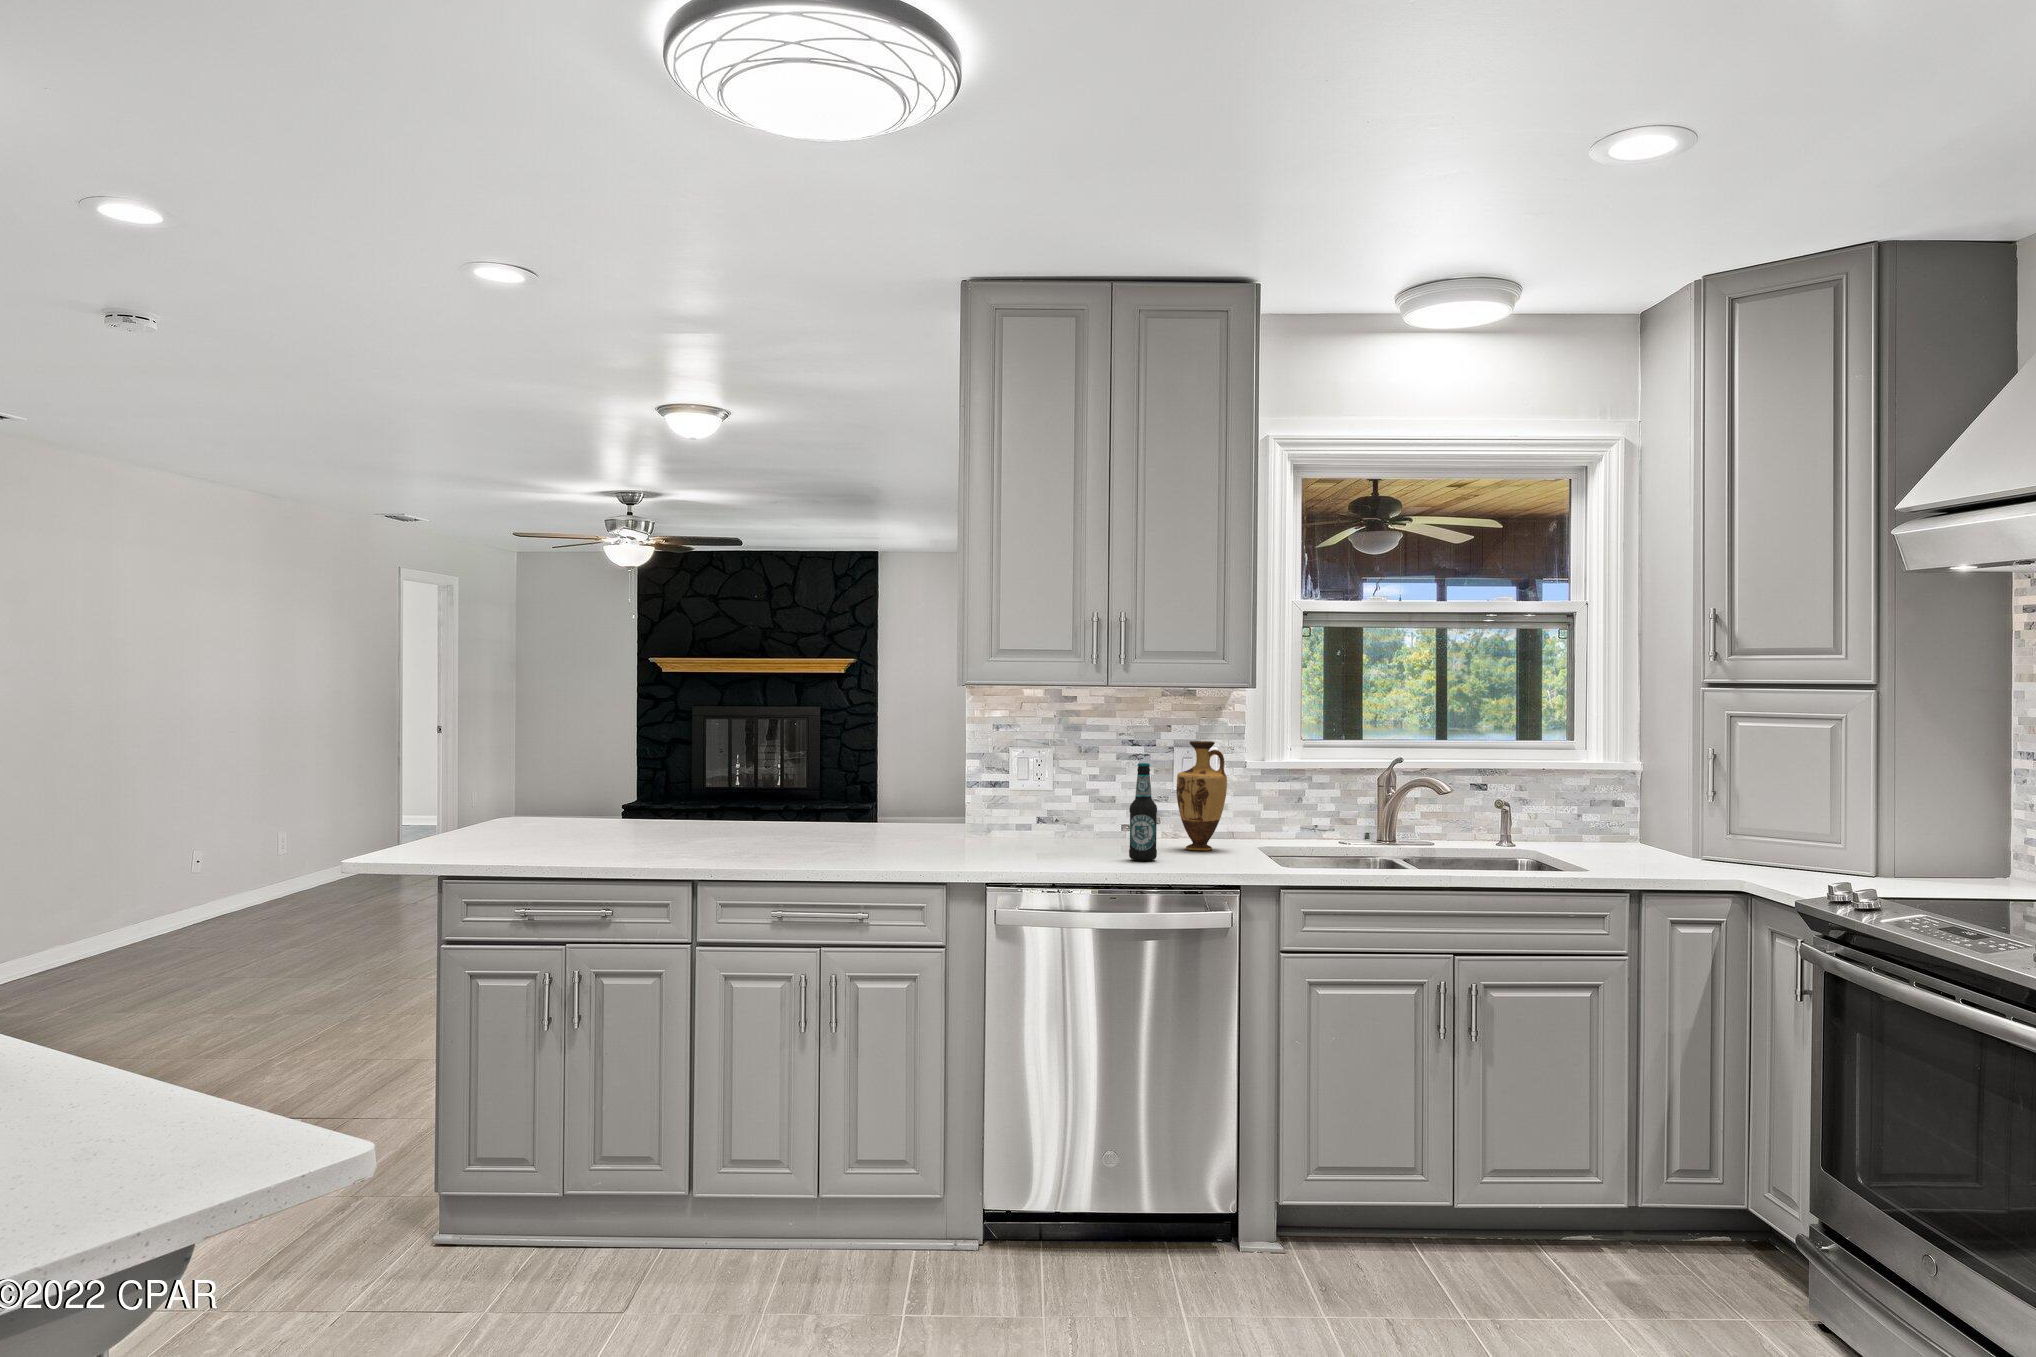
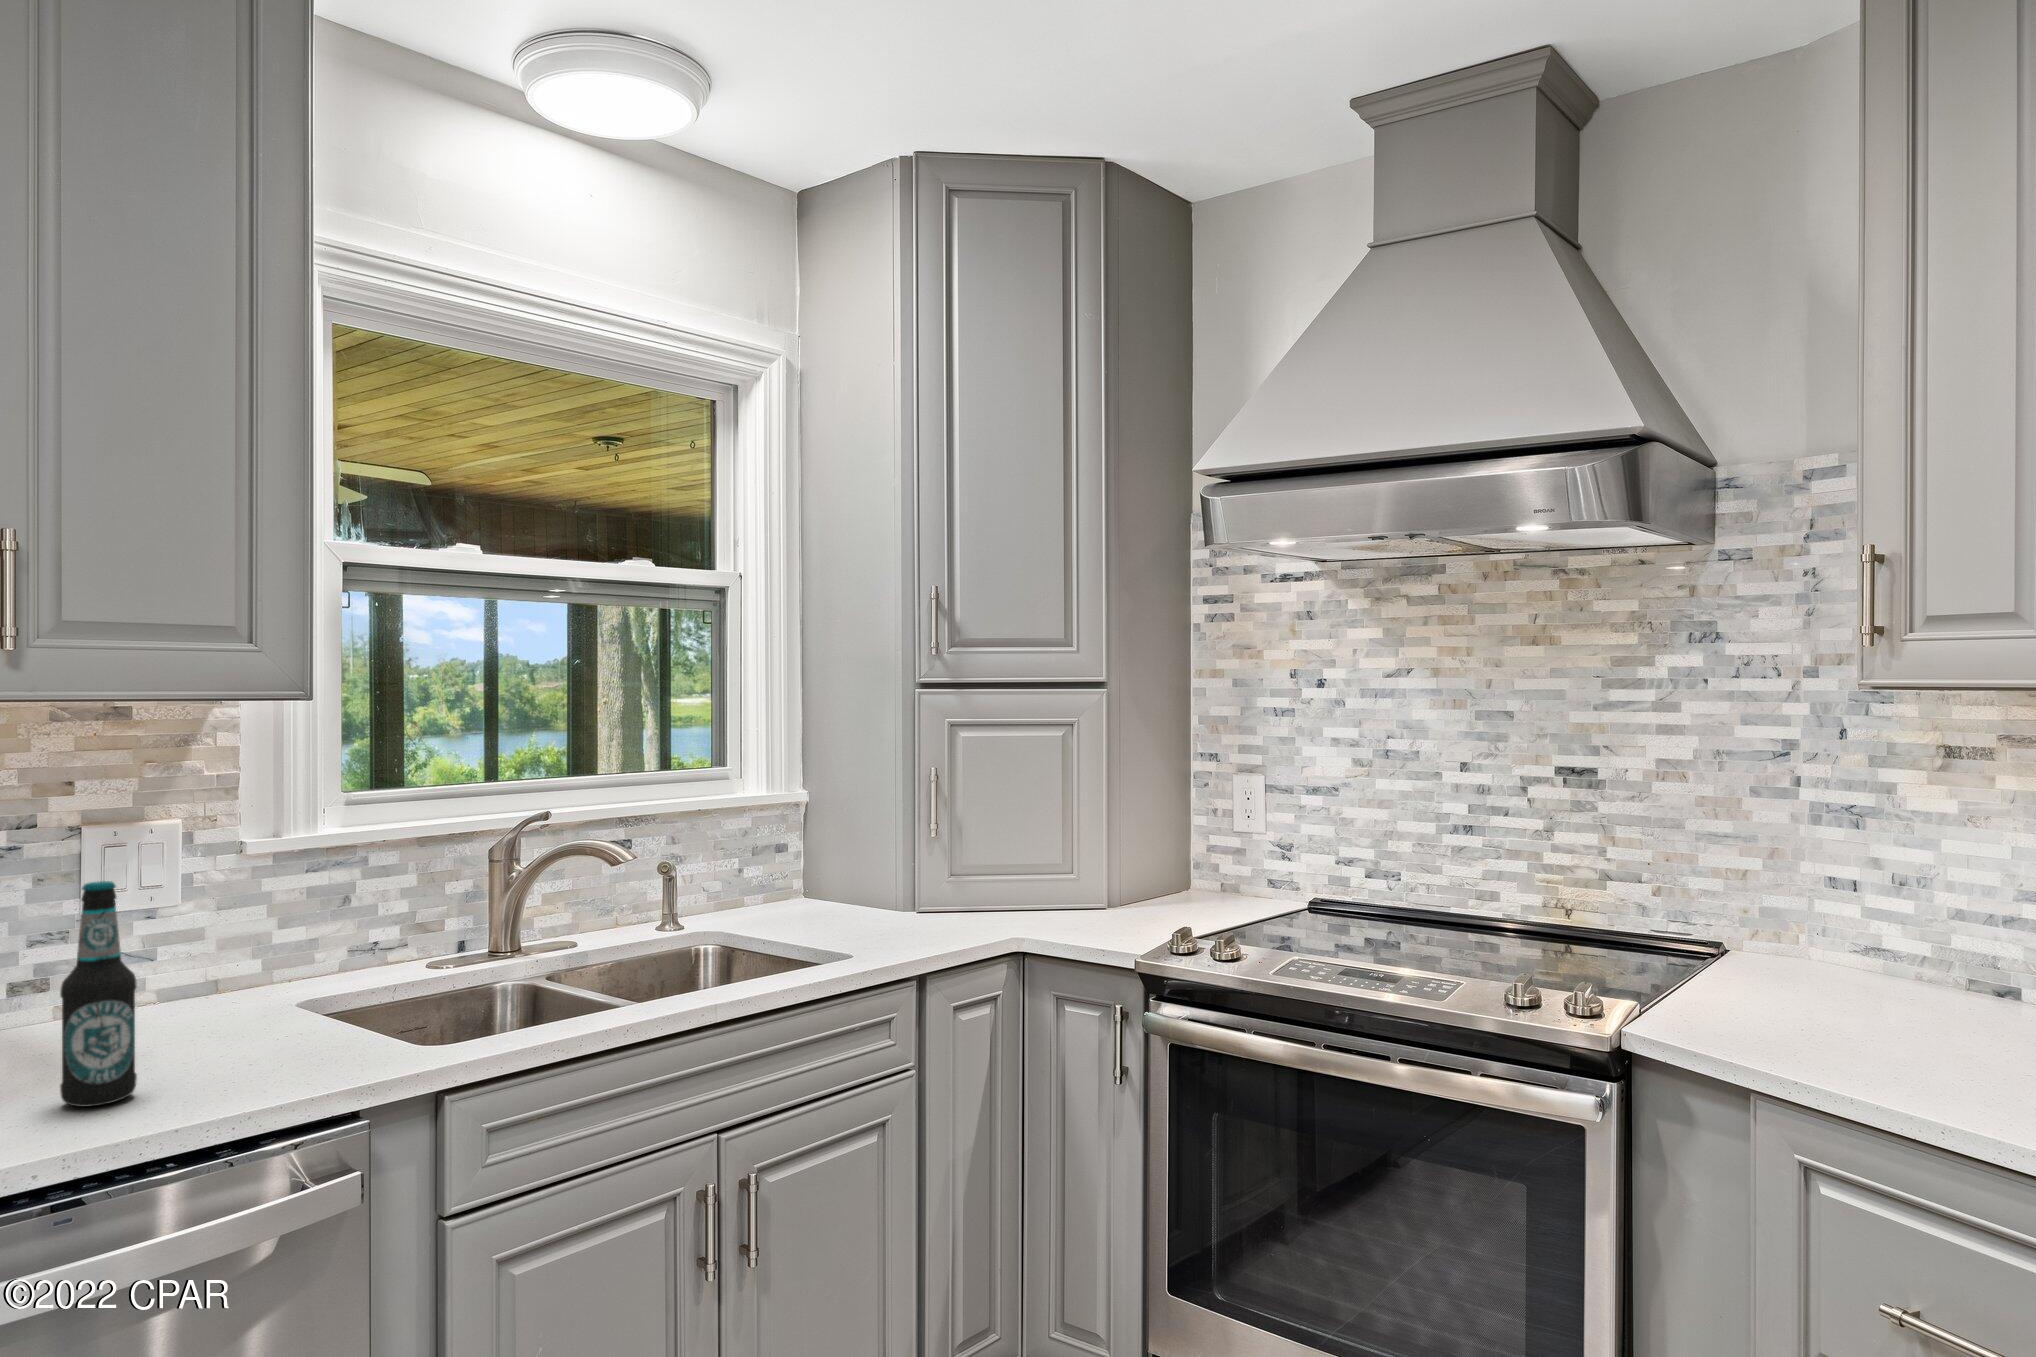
vase: present [1176,741,1227,850] -> none [127,813,245,1041]

